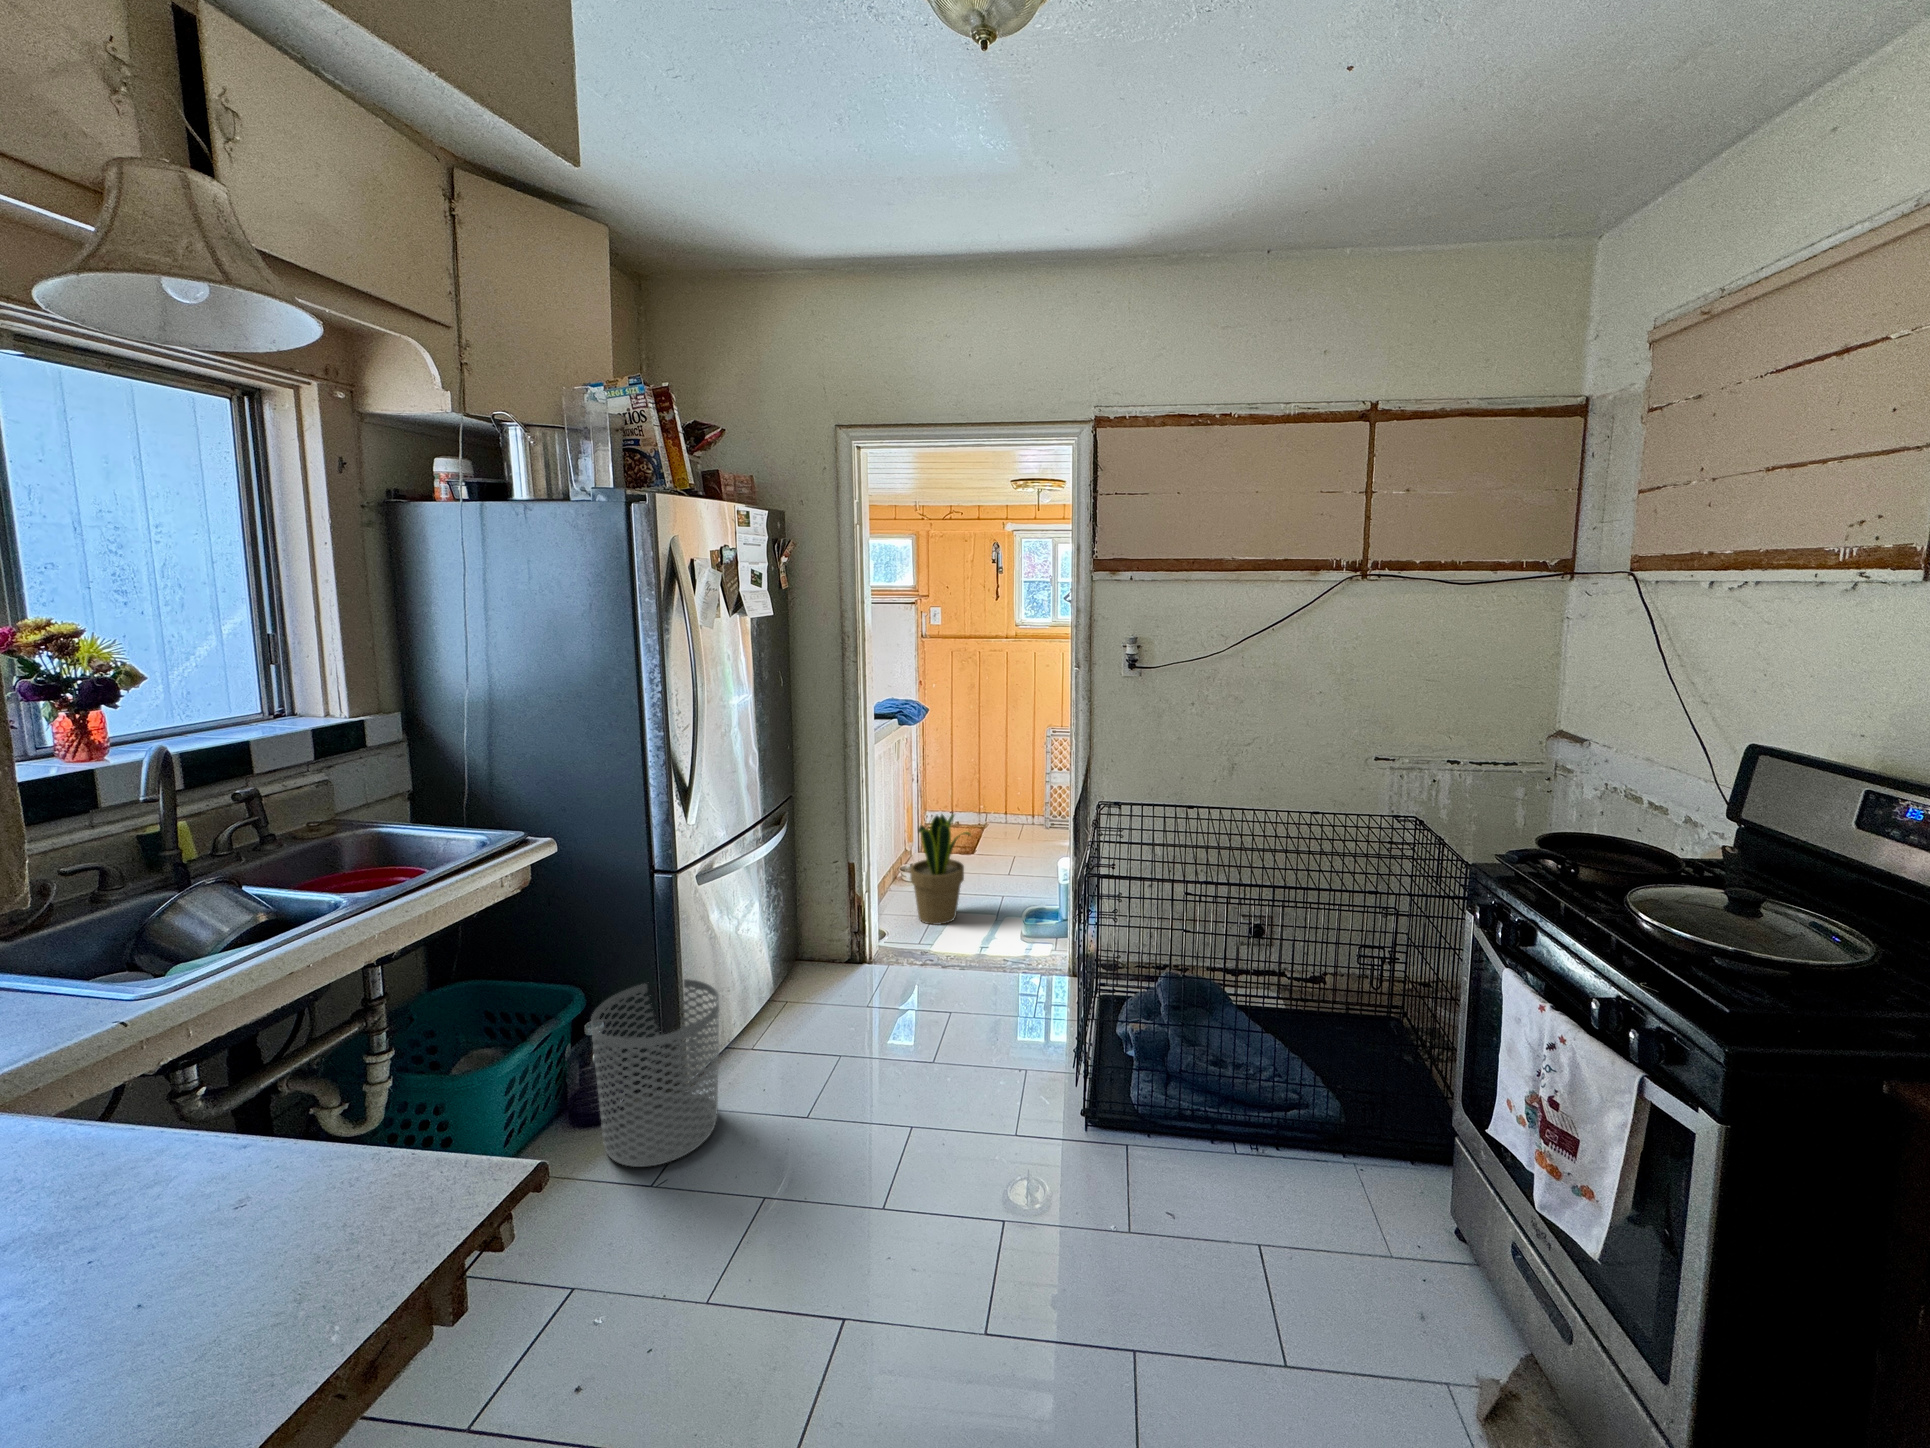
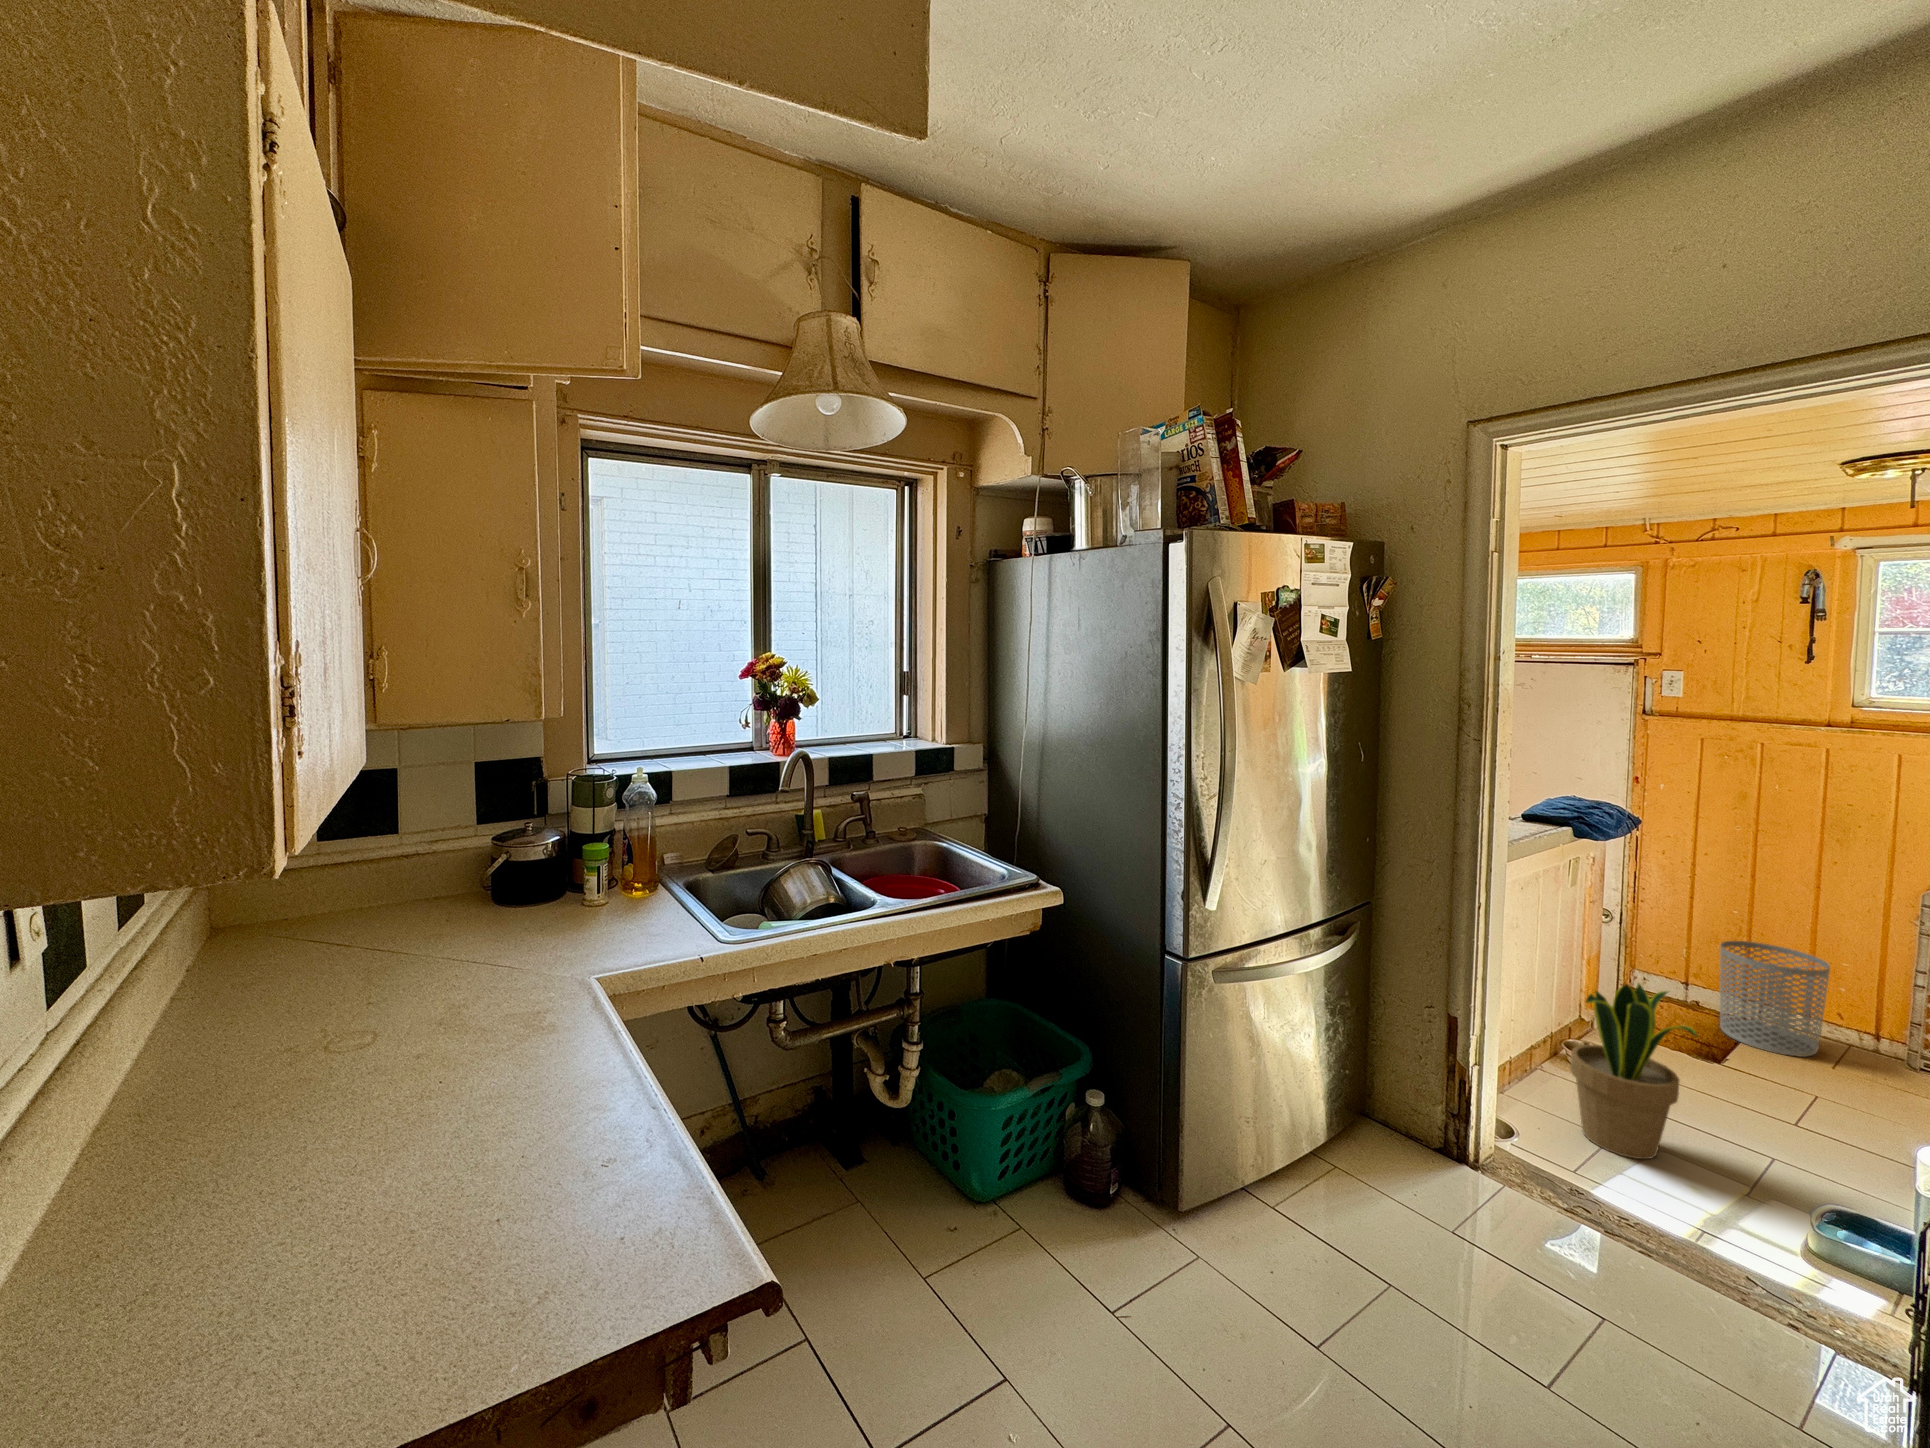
waste bin: present [591,979,719,1167] -> present [1720,941,1830,1057]

